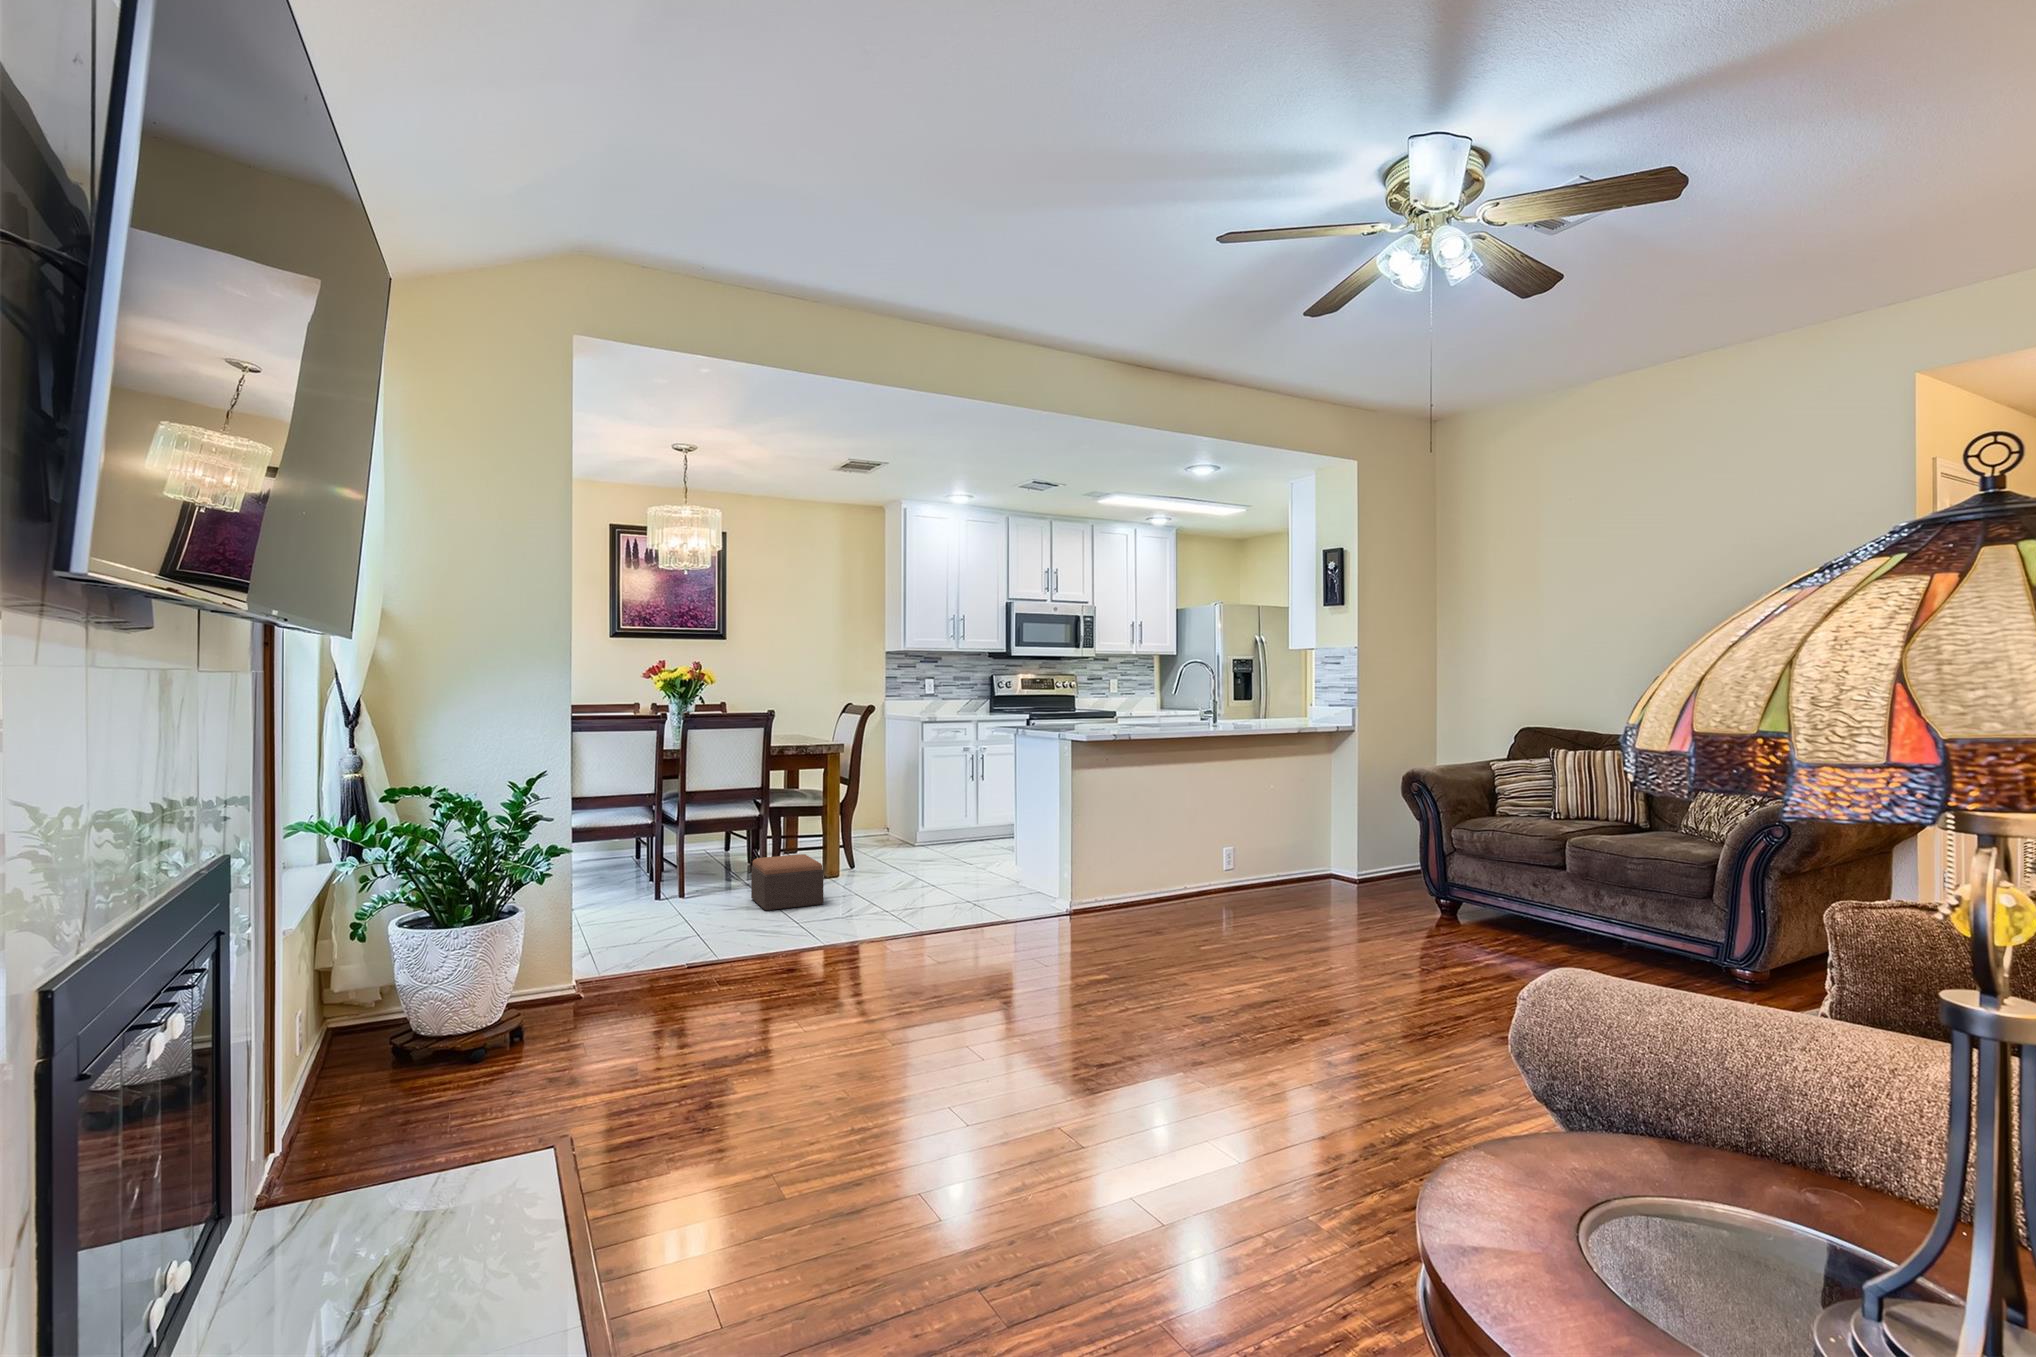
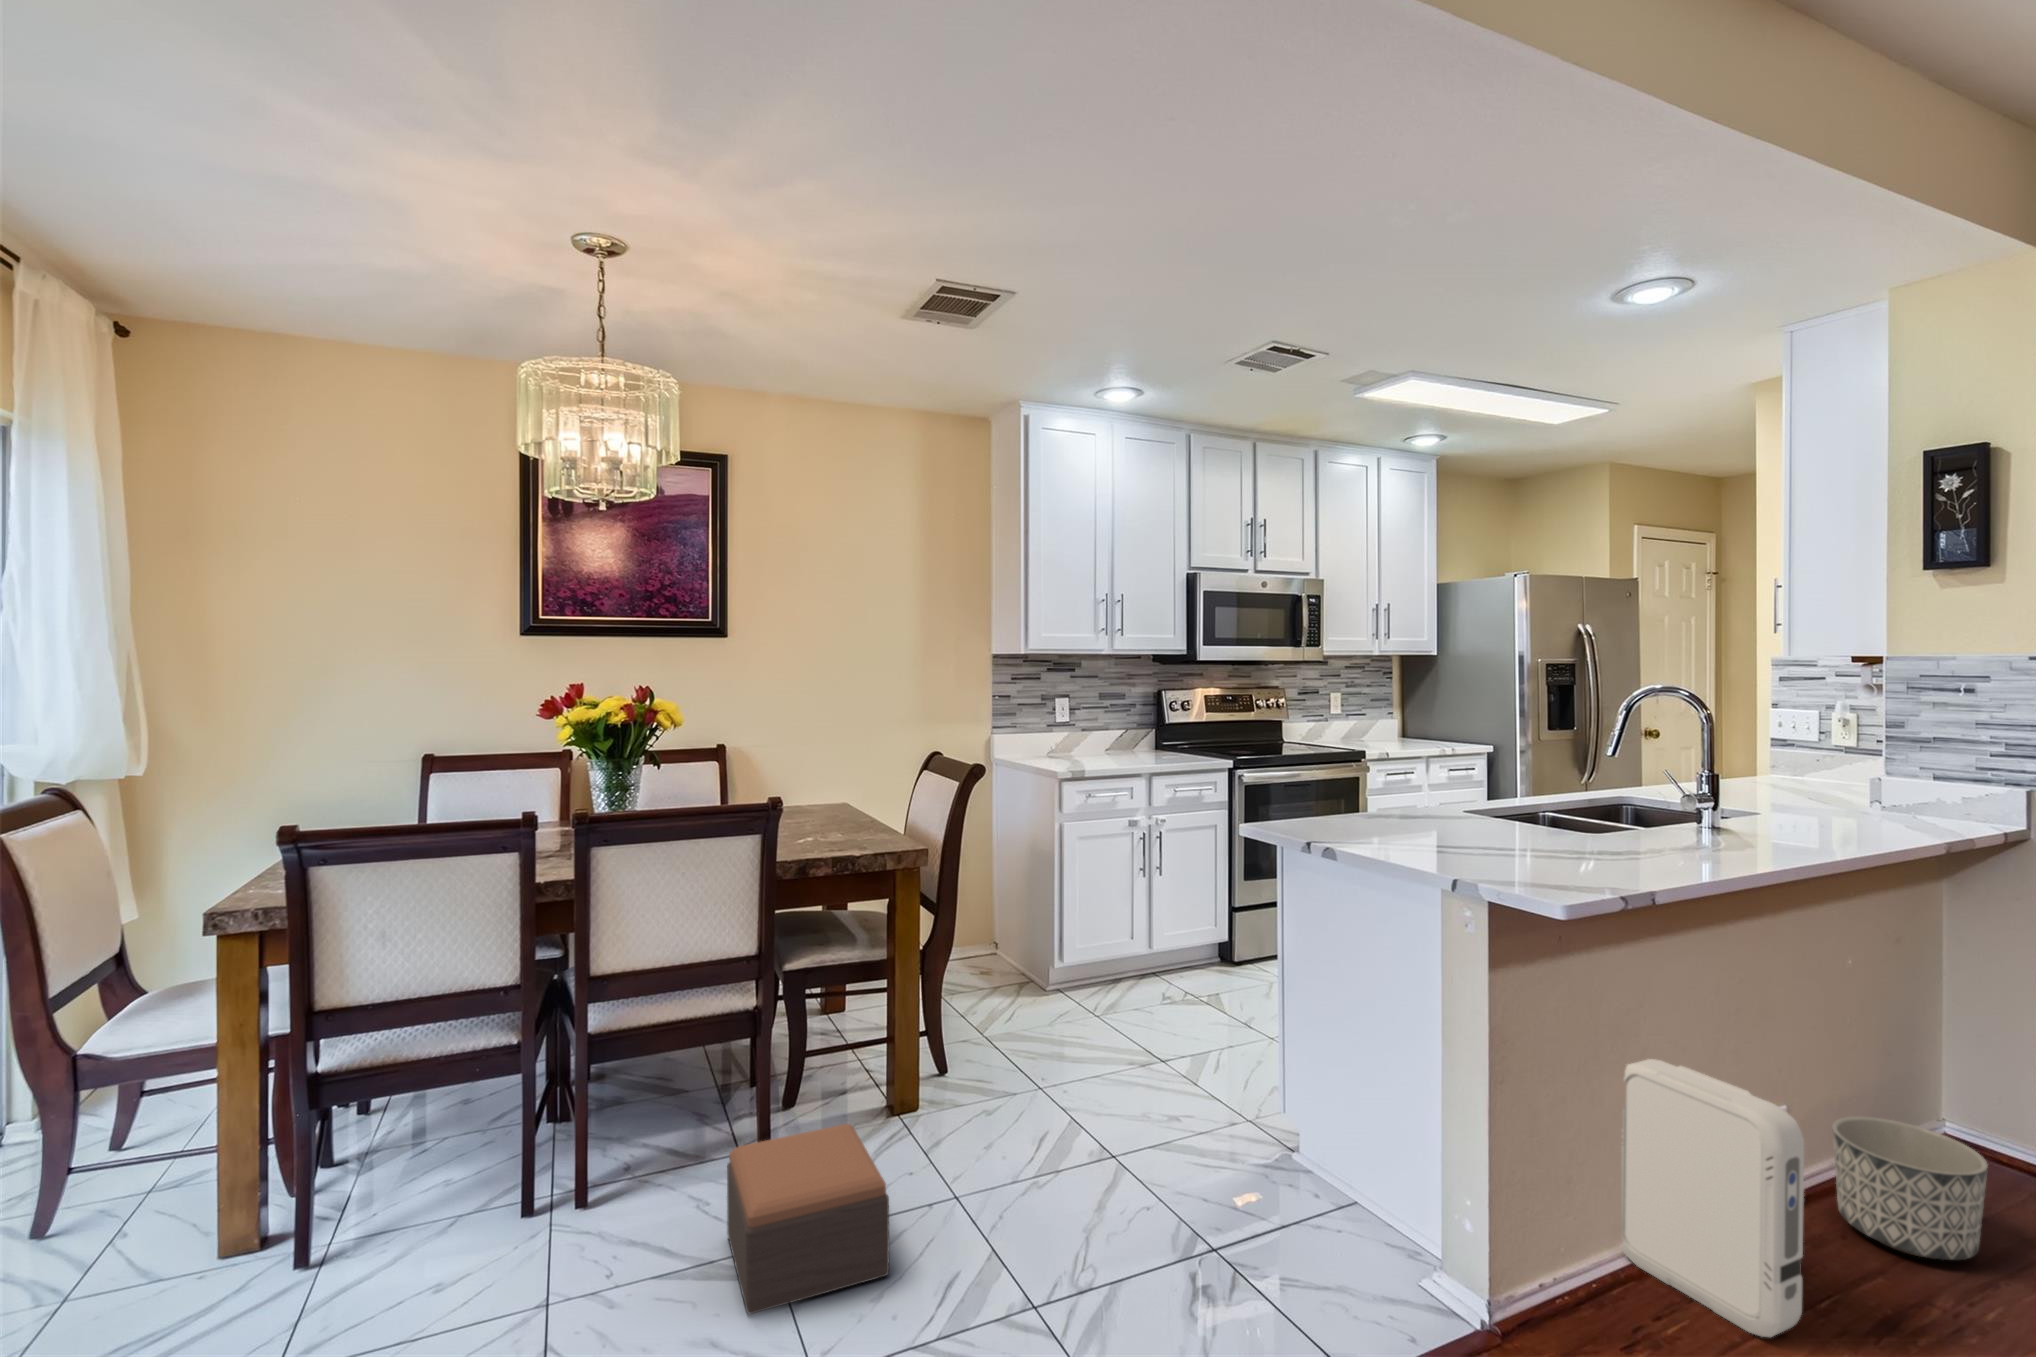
air purifier: none [1134,813,1183,908] -> present [1620,1059,1804,1337]
planter: none [1237,848,1287,896] -> present [1832,1117,1988,1260]

